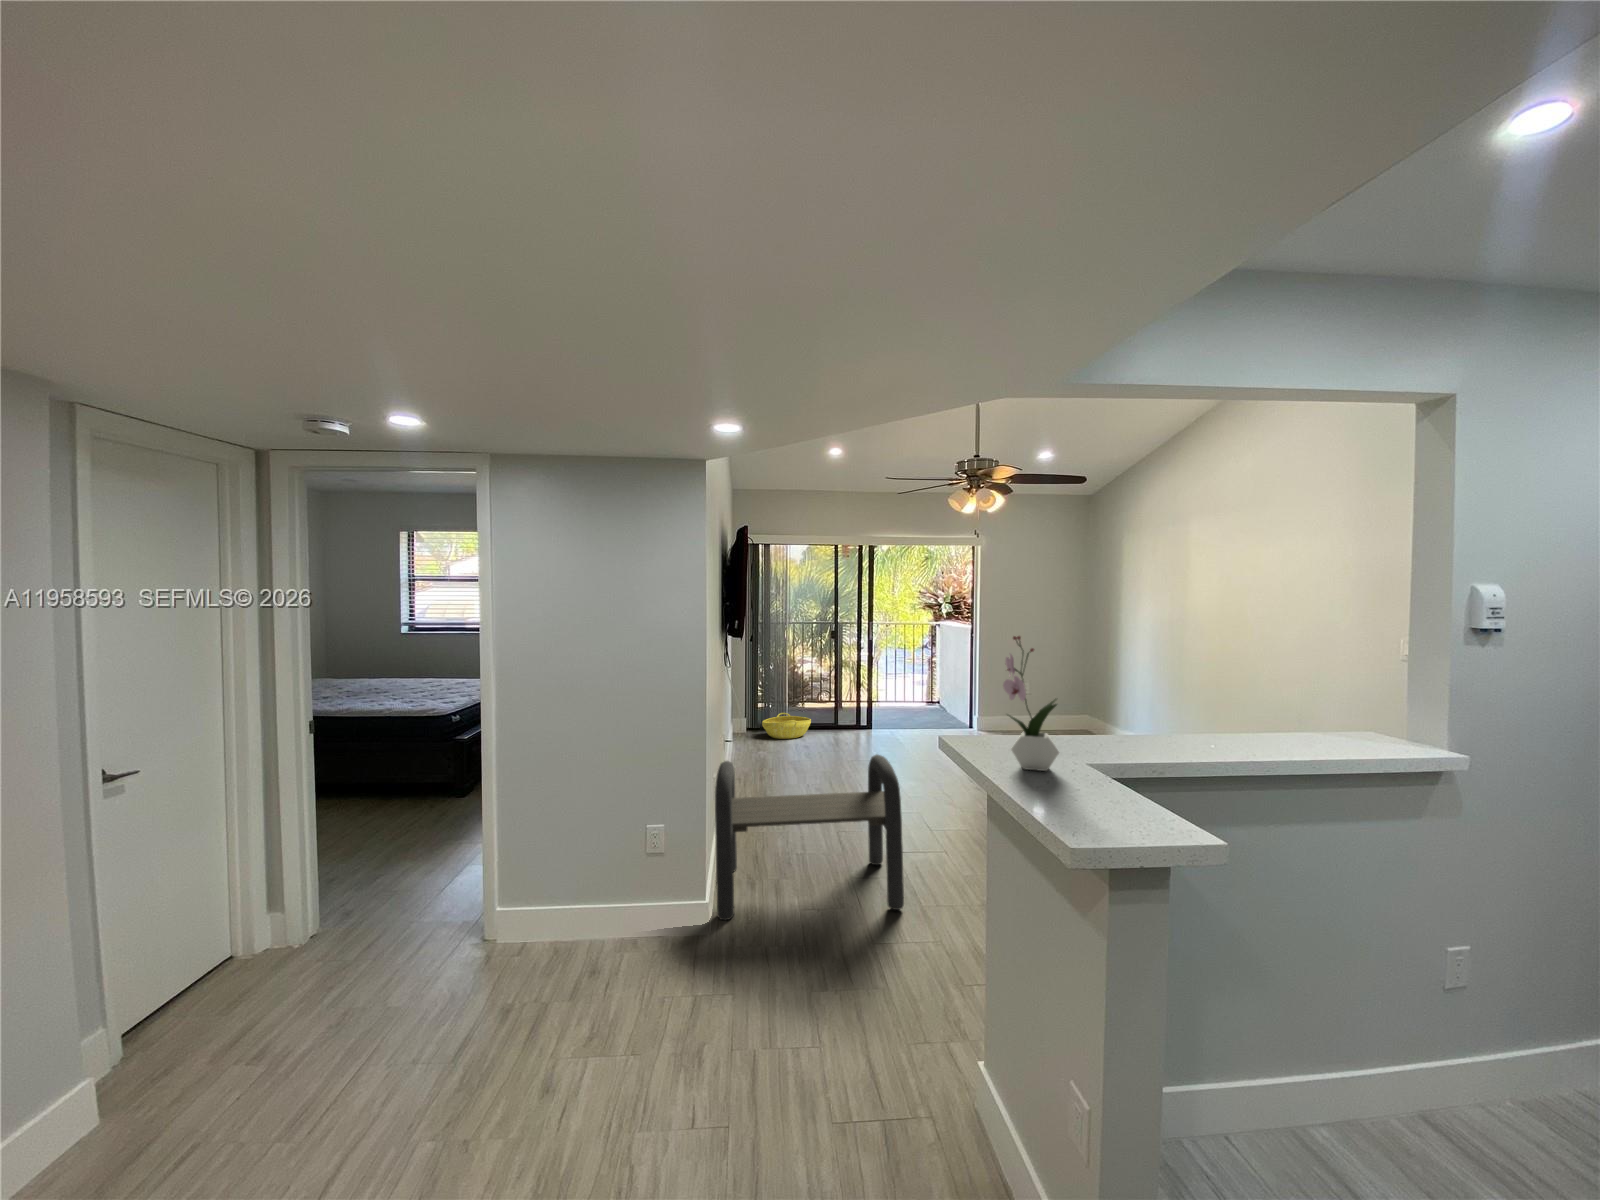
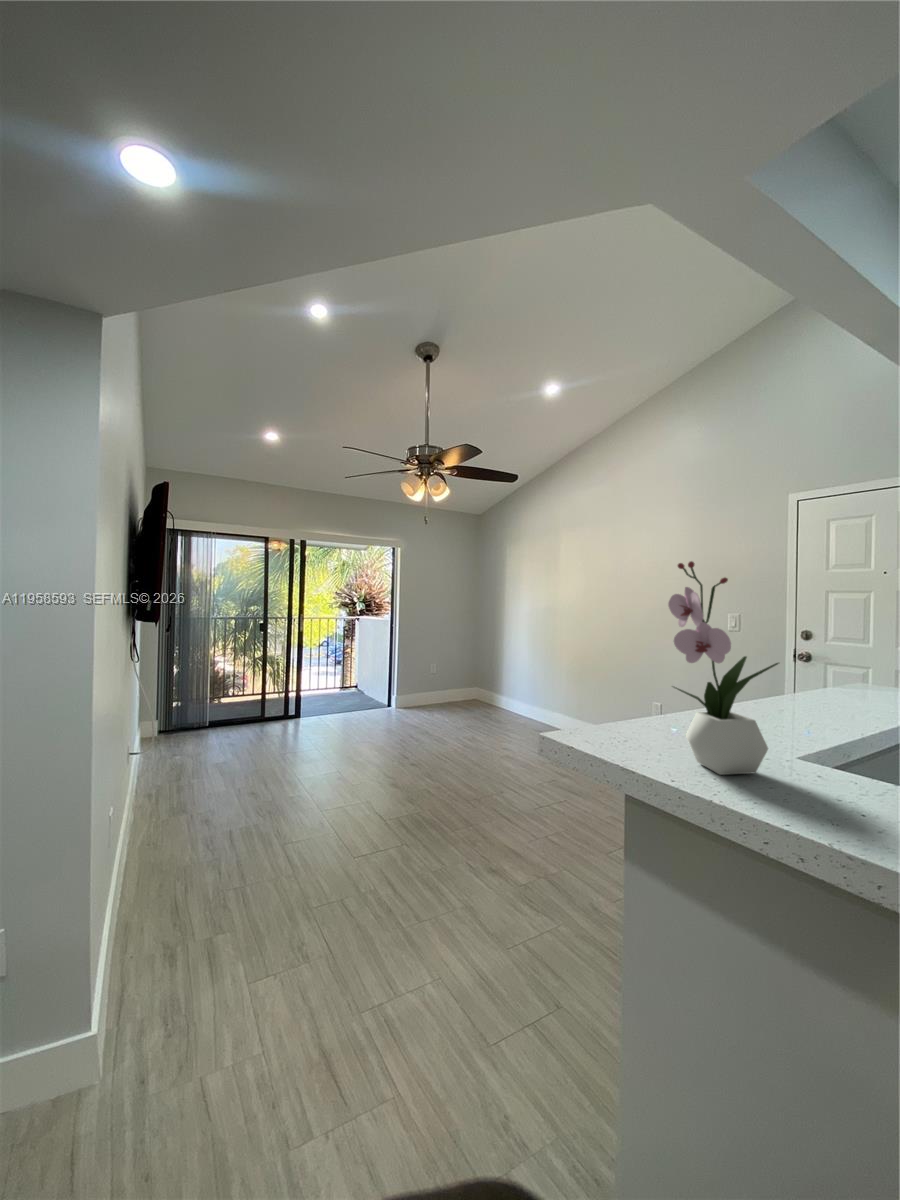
basket: present [762,713,811,739] -> none [178,710,236,738]
bench: present [715,755,904,920] -> none [111,750,385,1045]

